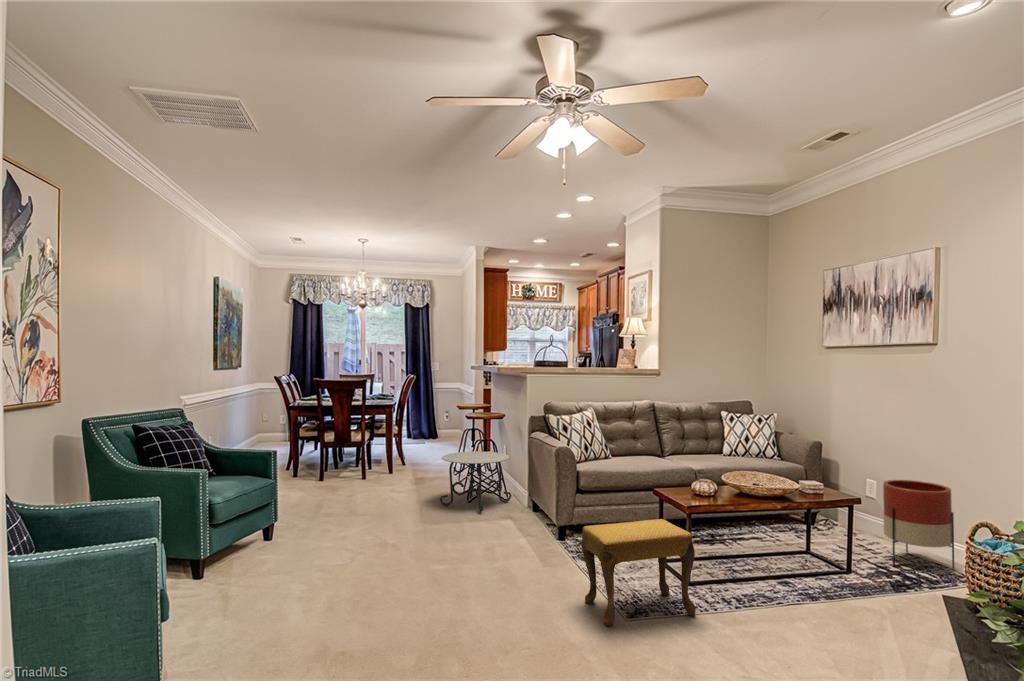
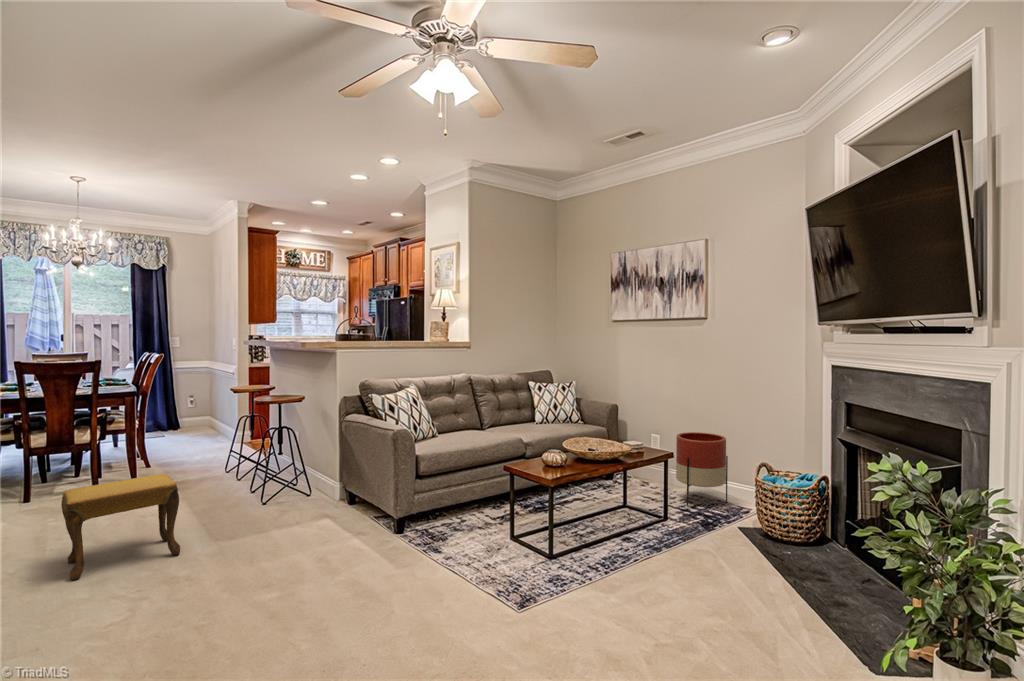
side table: present [440,451,512,512] -> none [230,440,319,512]
footstool: present [582,519,696,626] -> present [61,474,180,580]

